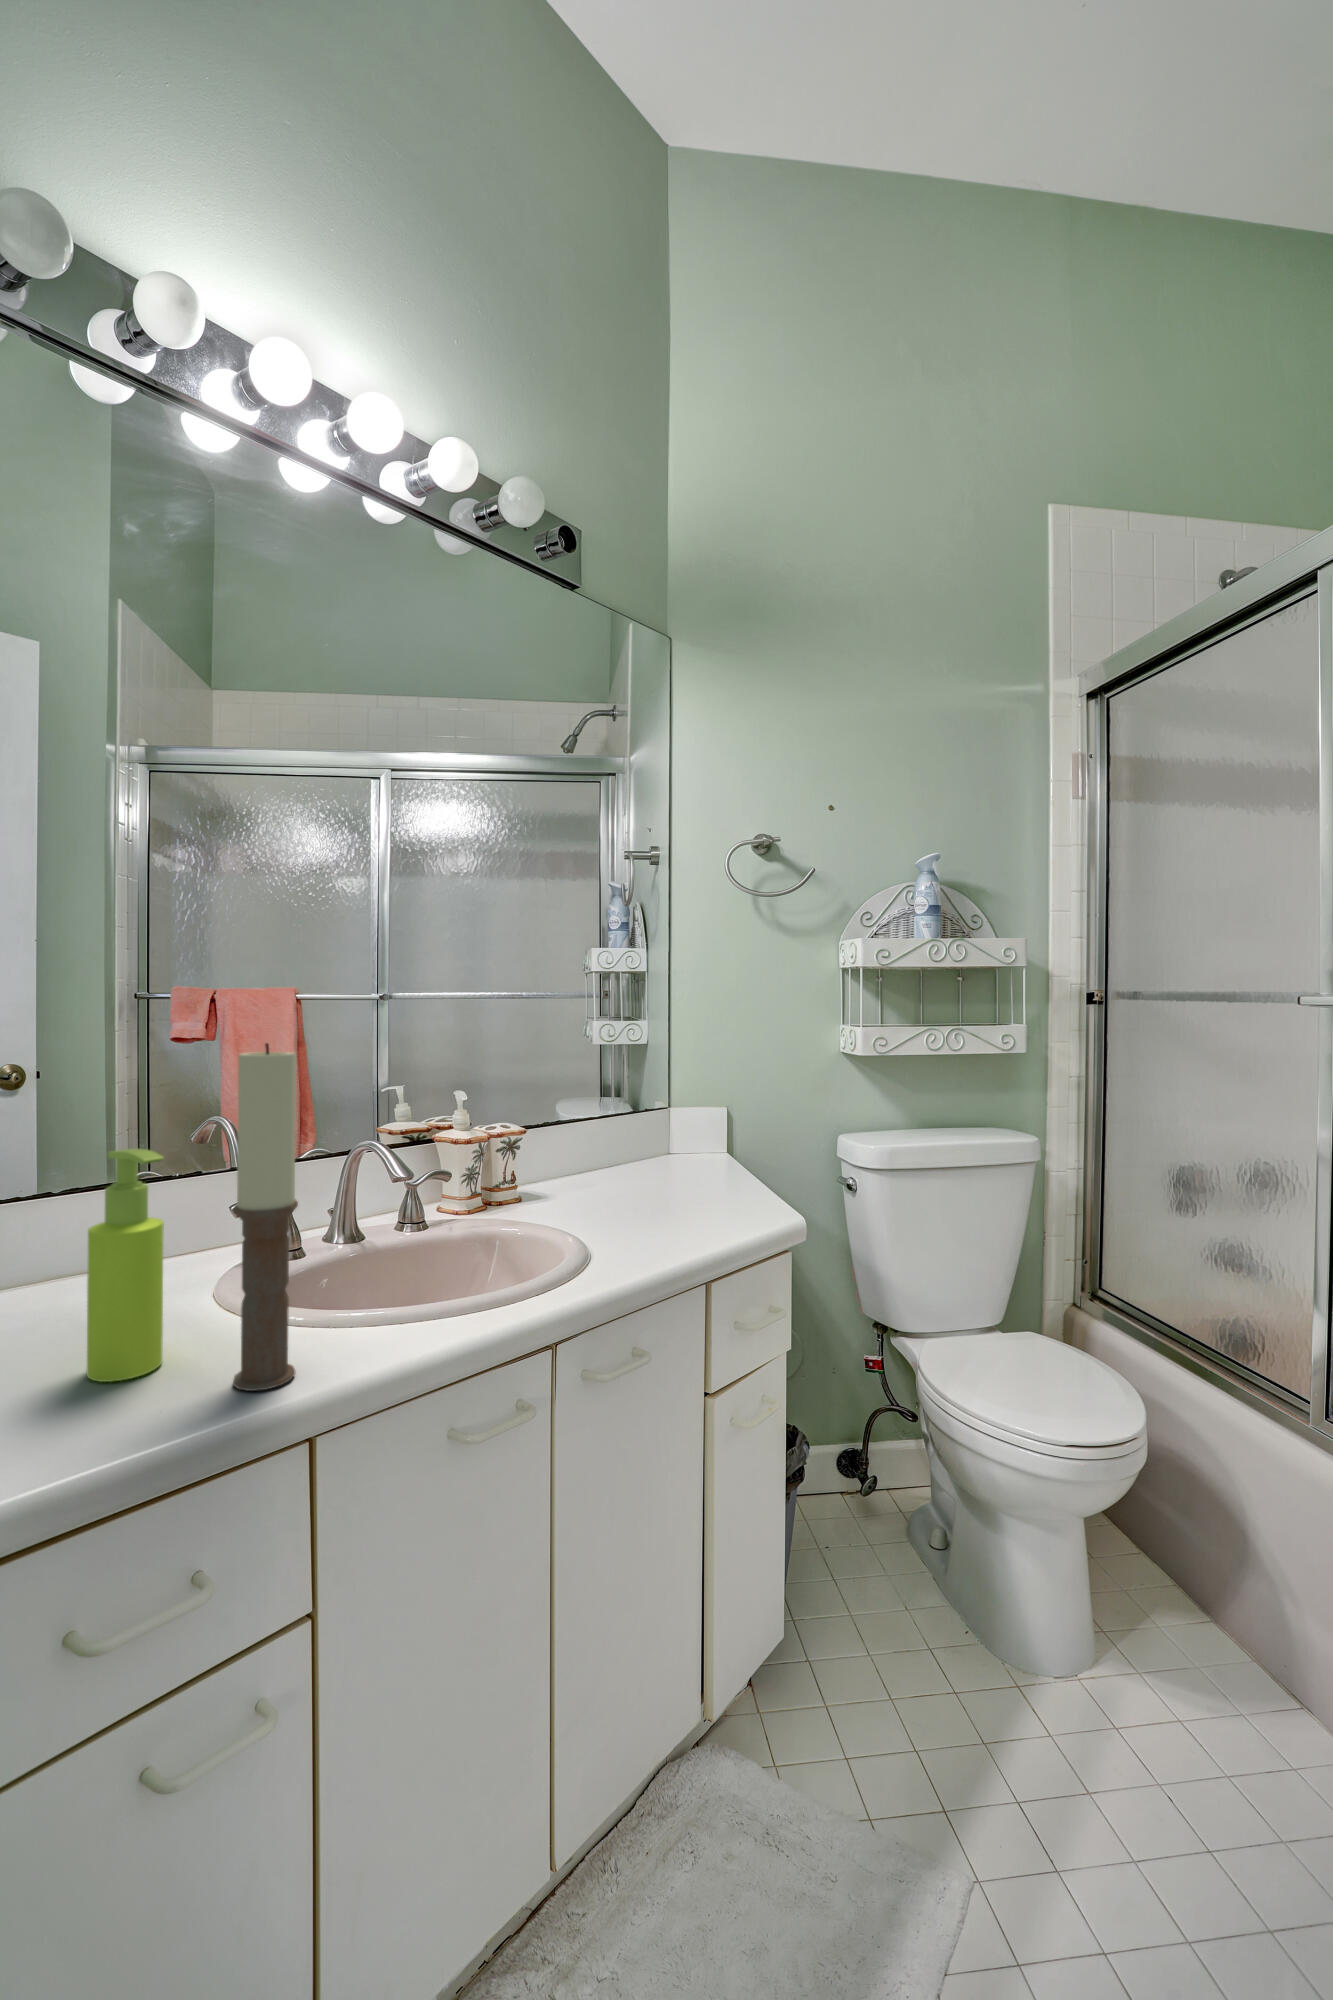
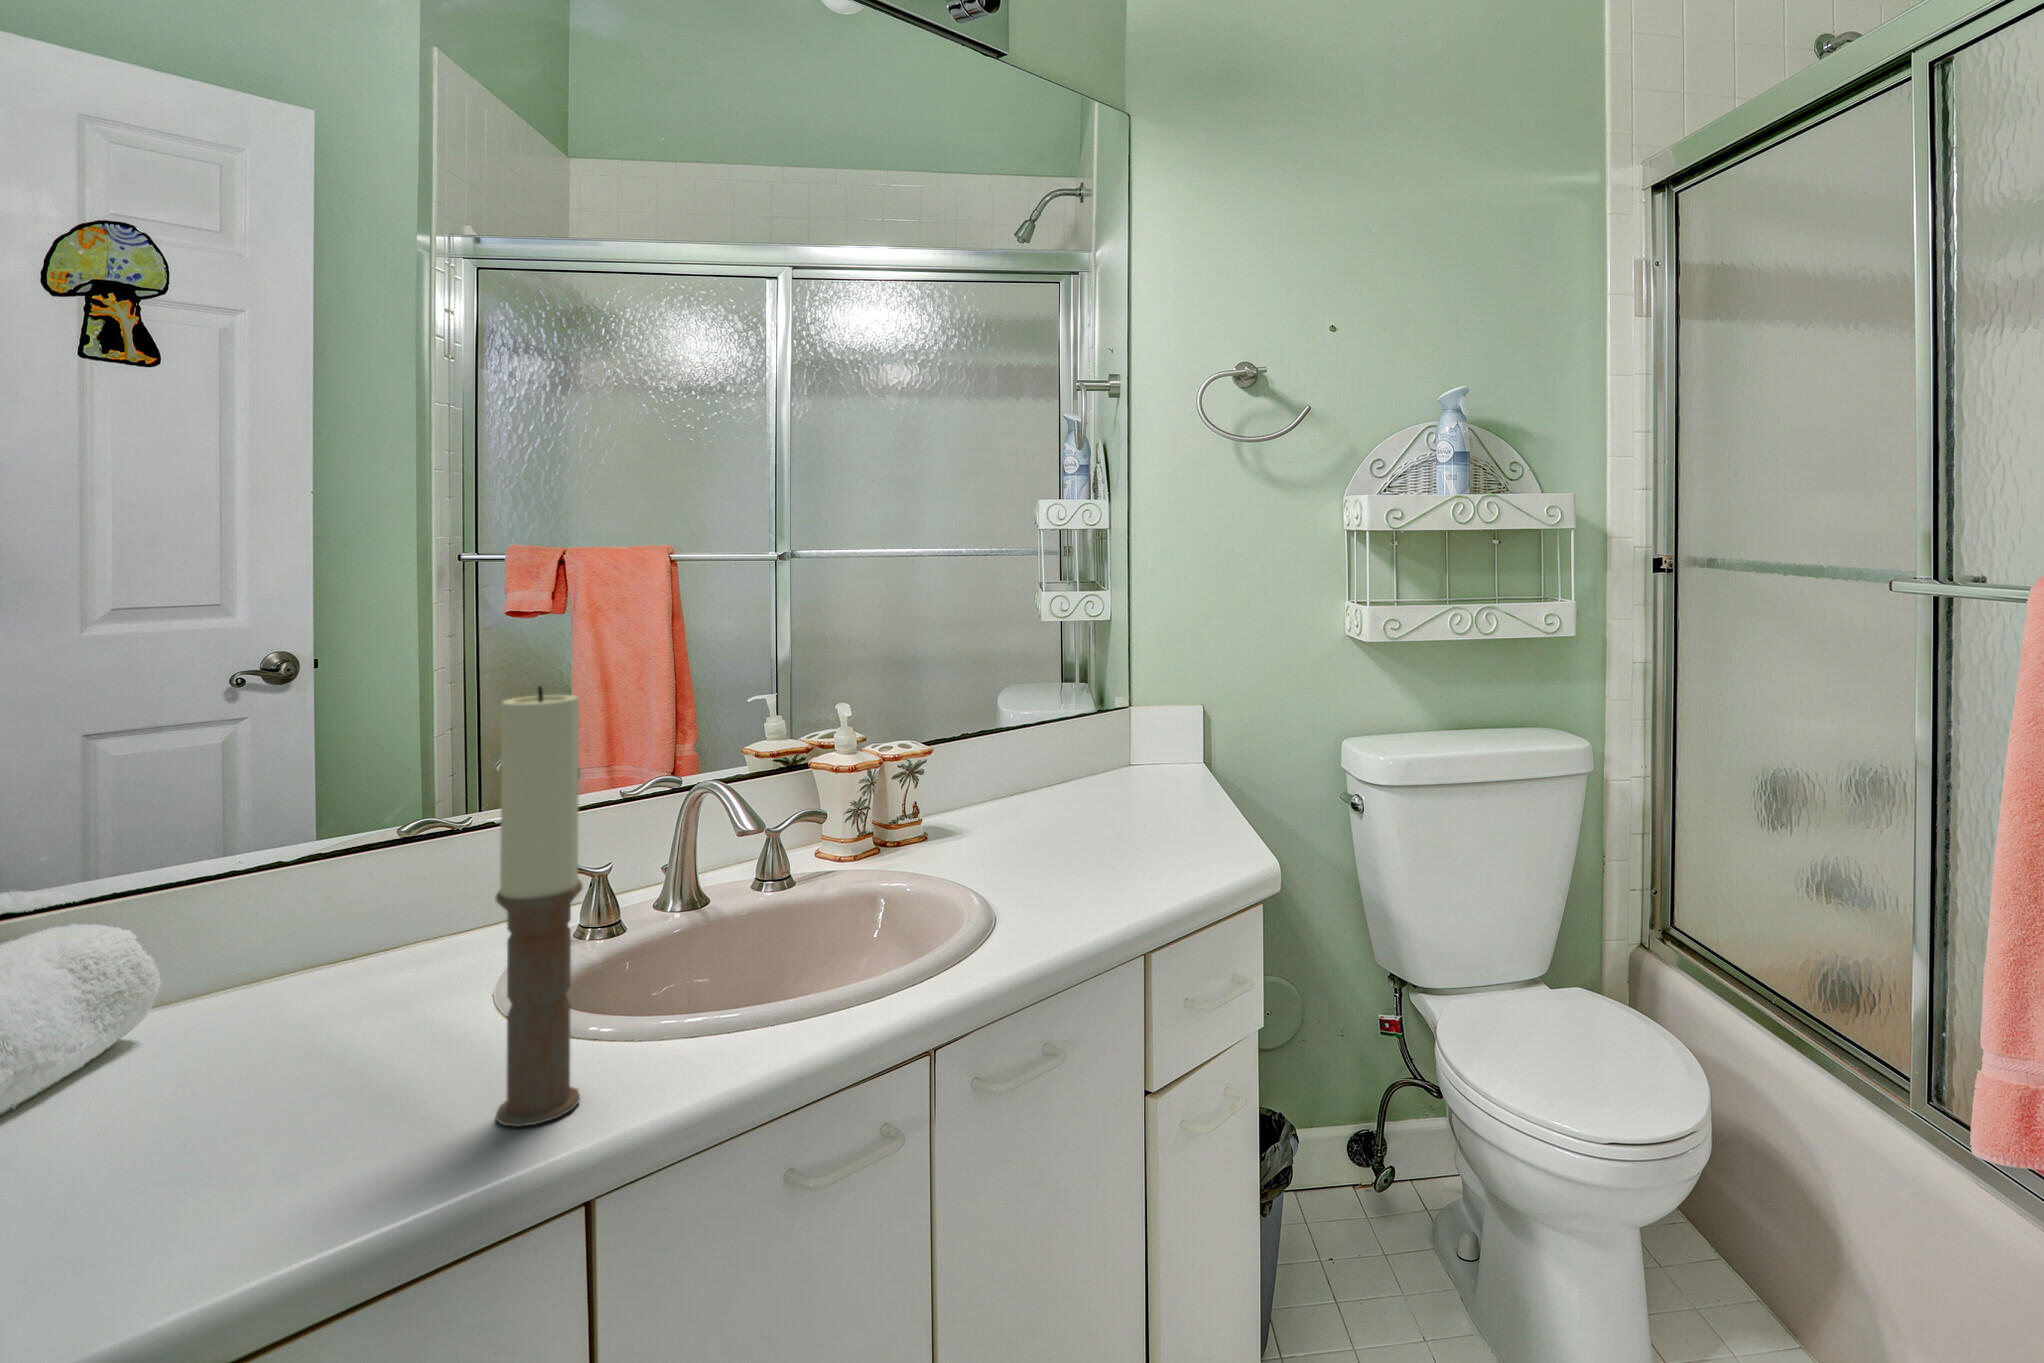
soap dispenser: present [87,1149,164,1382] -> none [305,820,410,1120]

